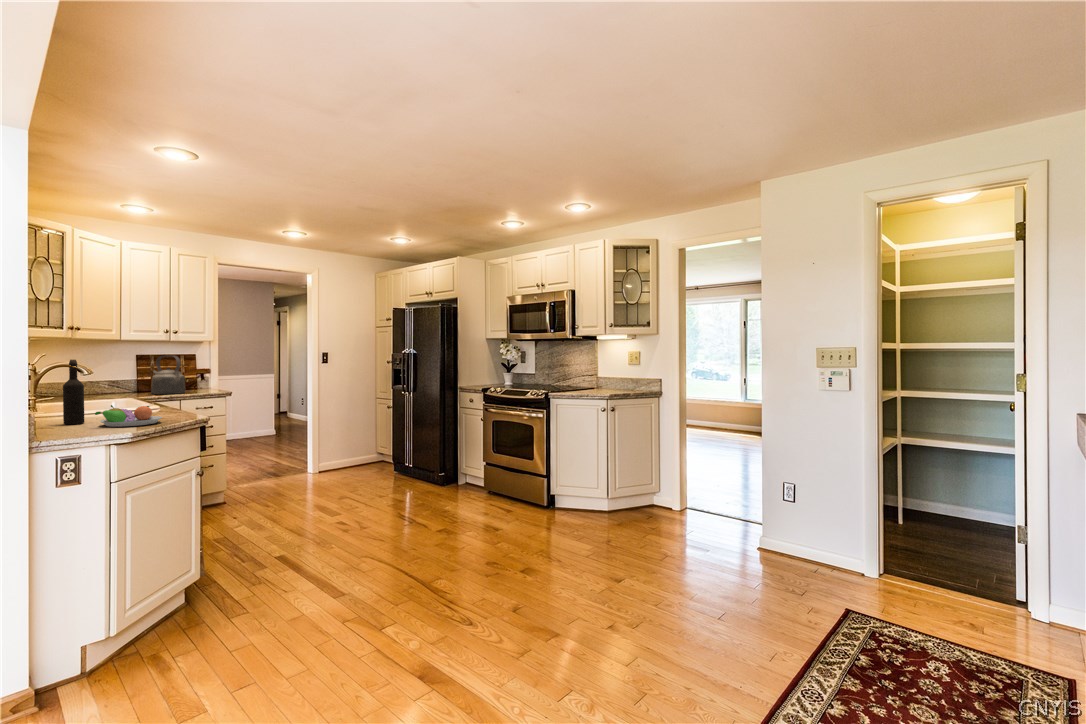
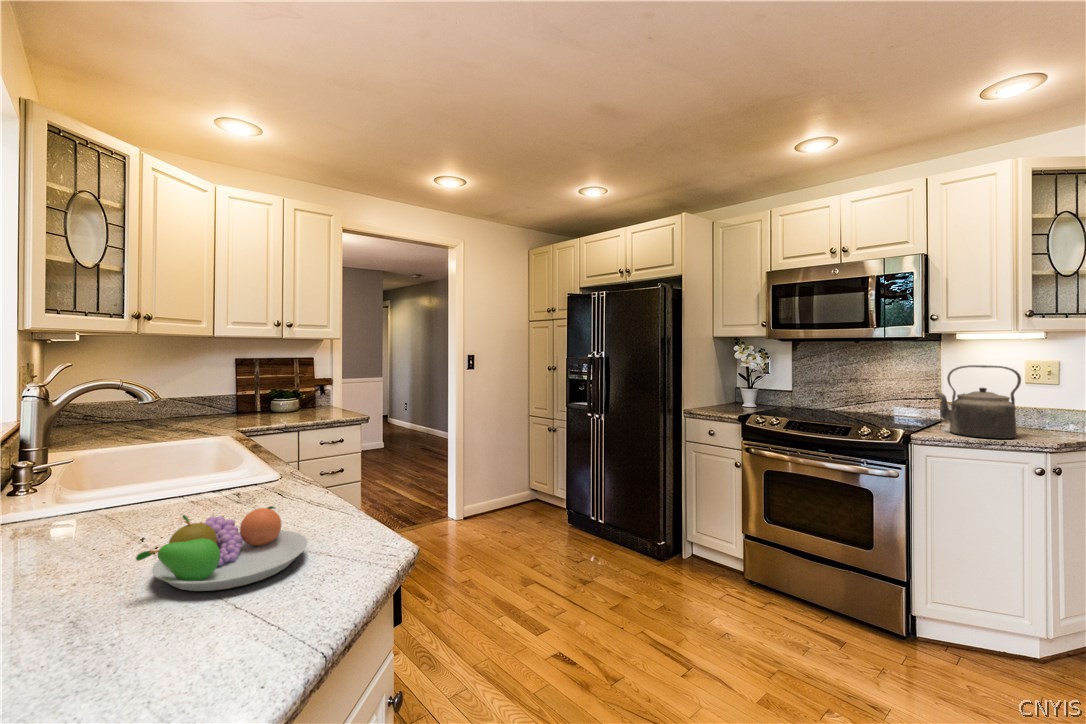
kettle: present [151,355,185,394] -> present [935,365,1021,439]
wine bottle: present [63,360,84,424] -> none [66,390,121,566]

